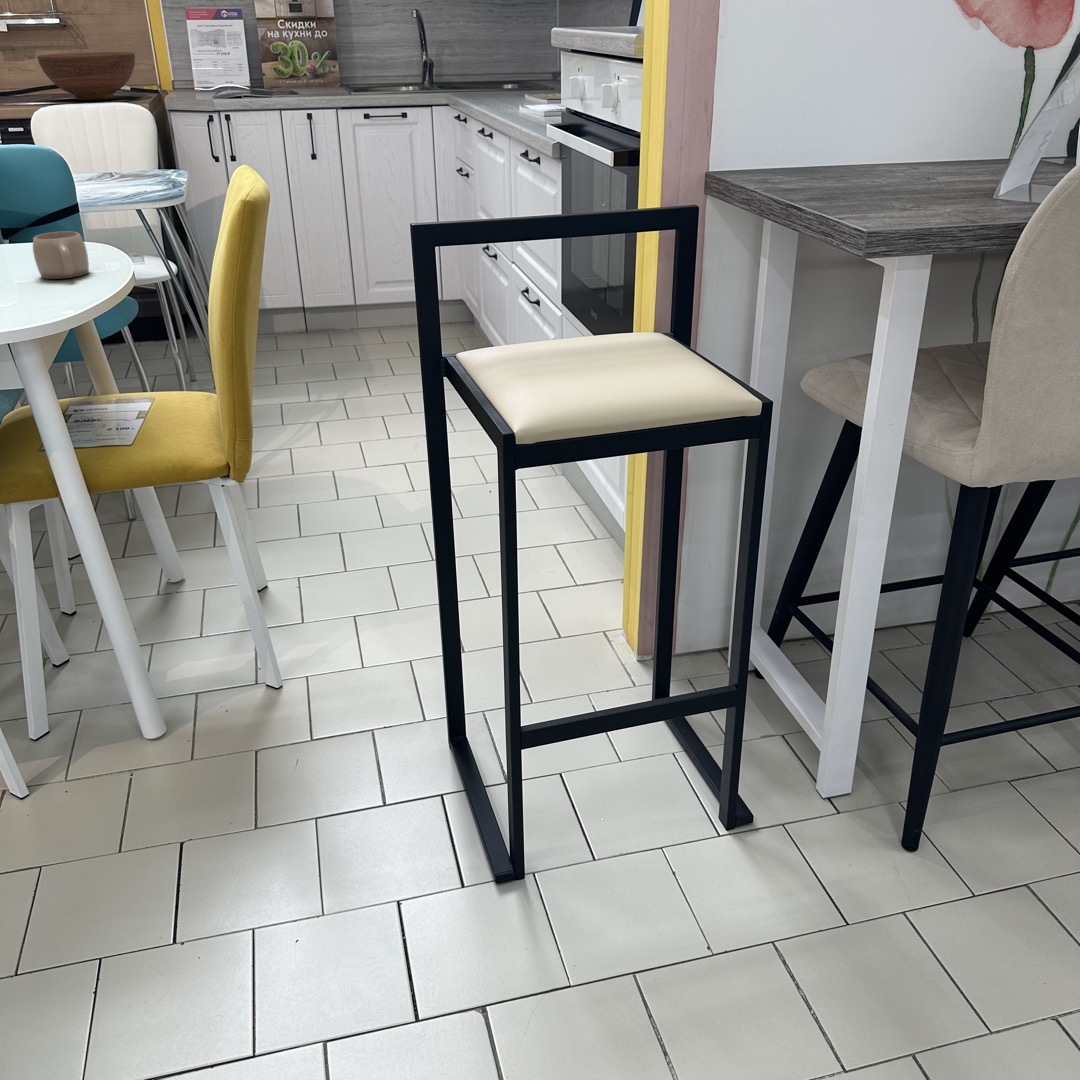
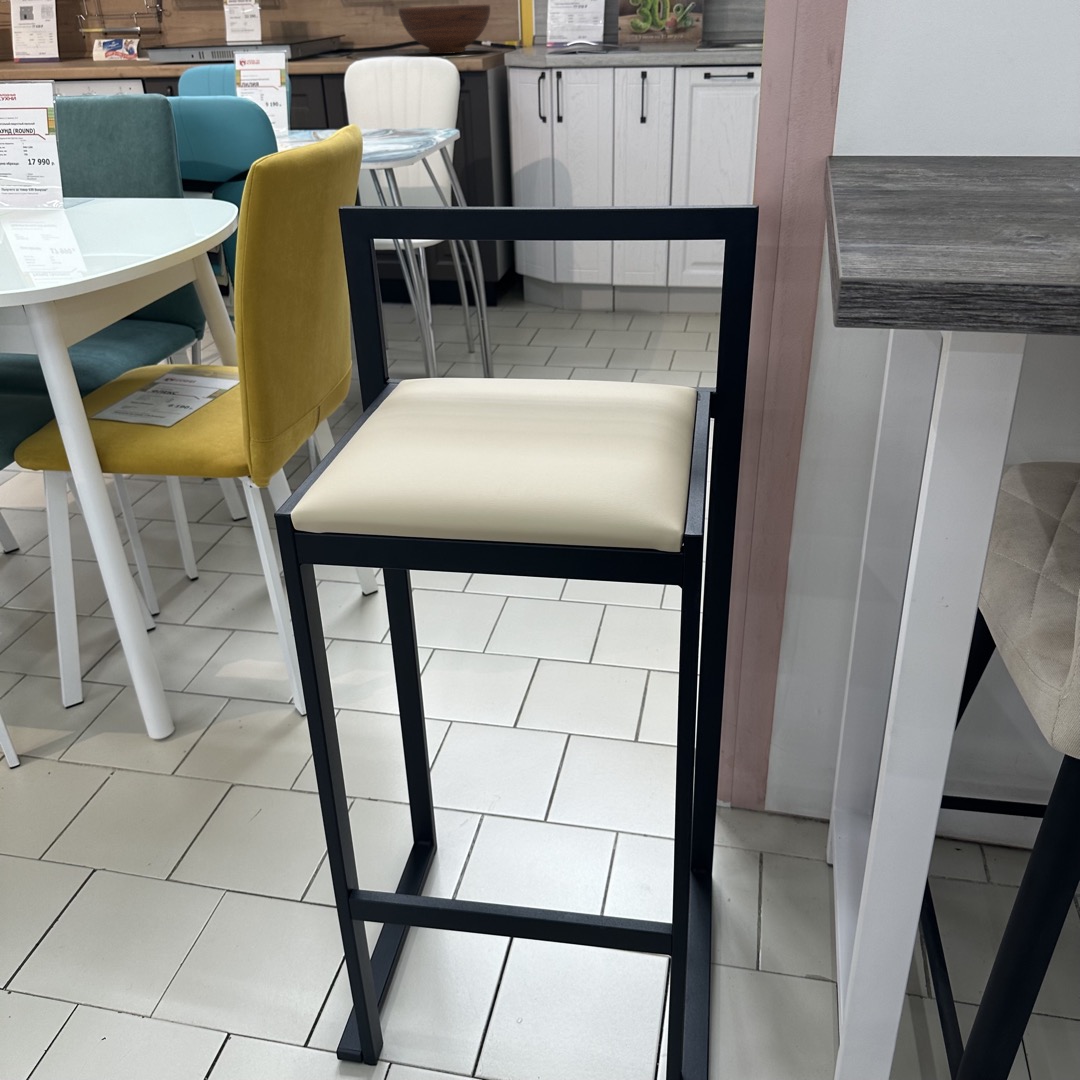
mug: present [33,231,89,279] -> none [130,184,188,235]

